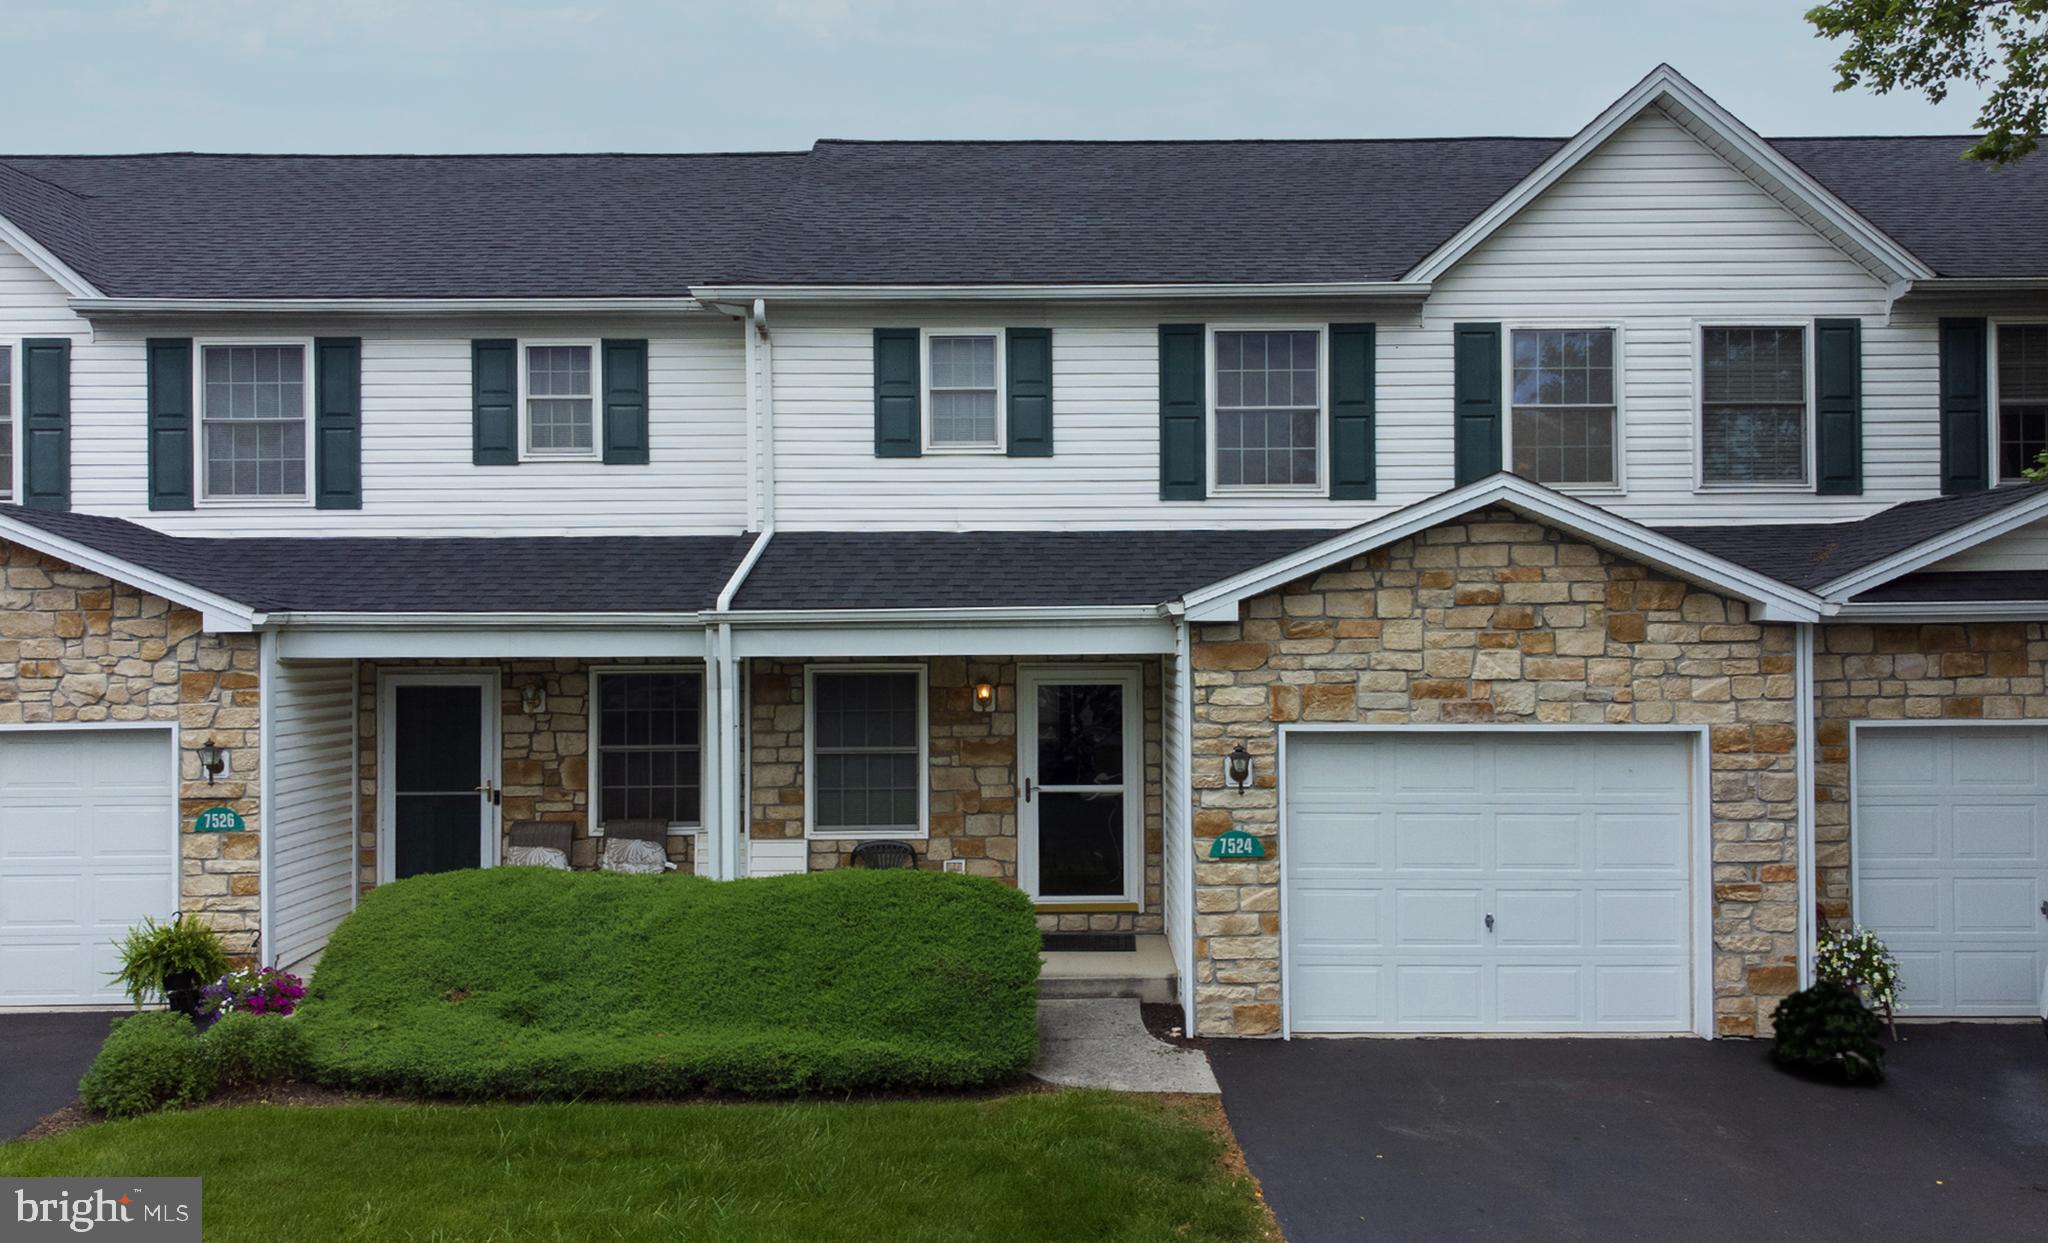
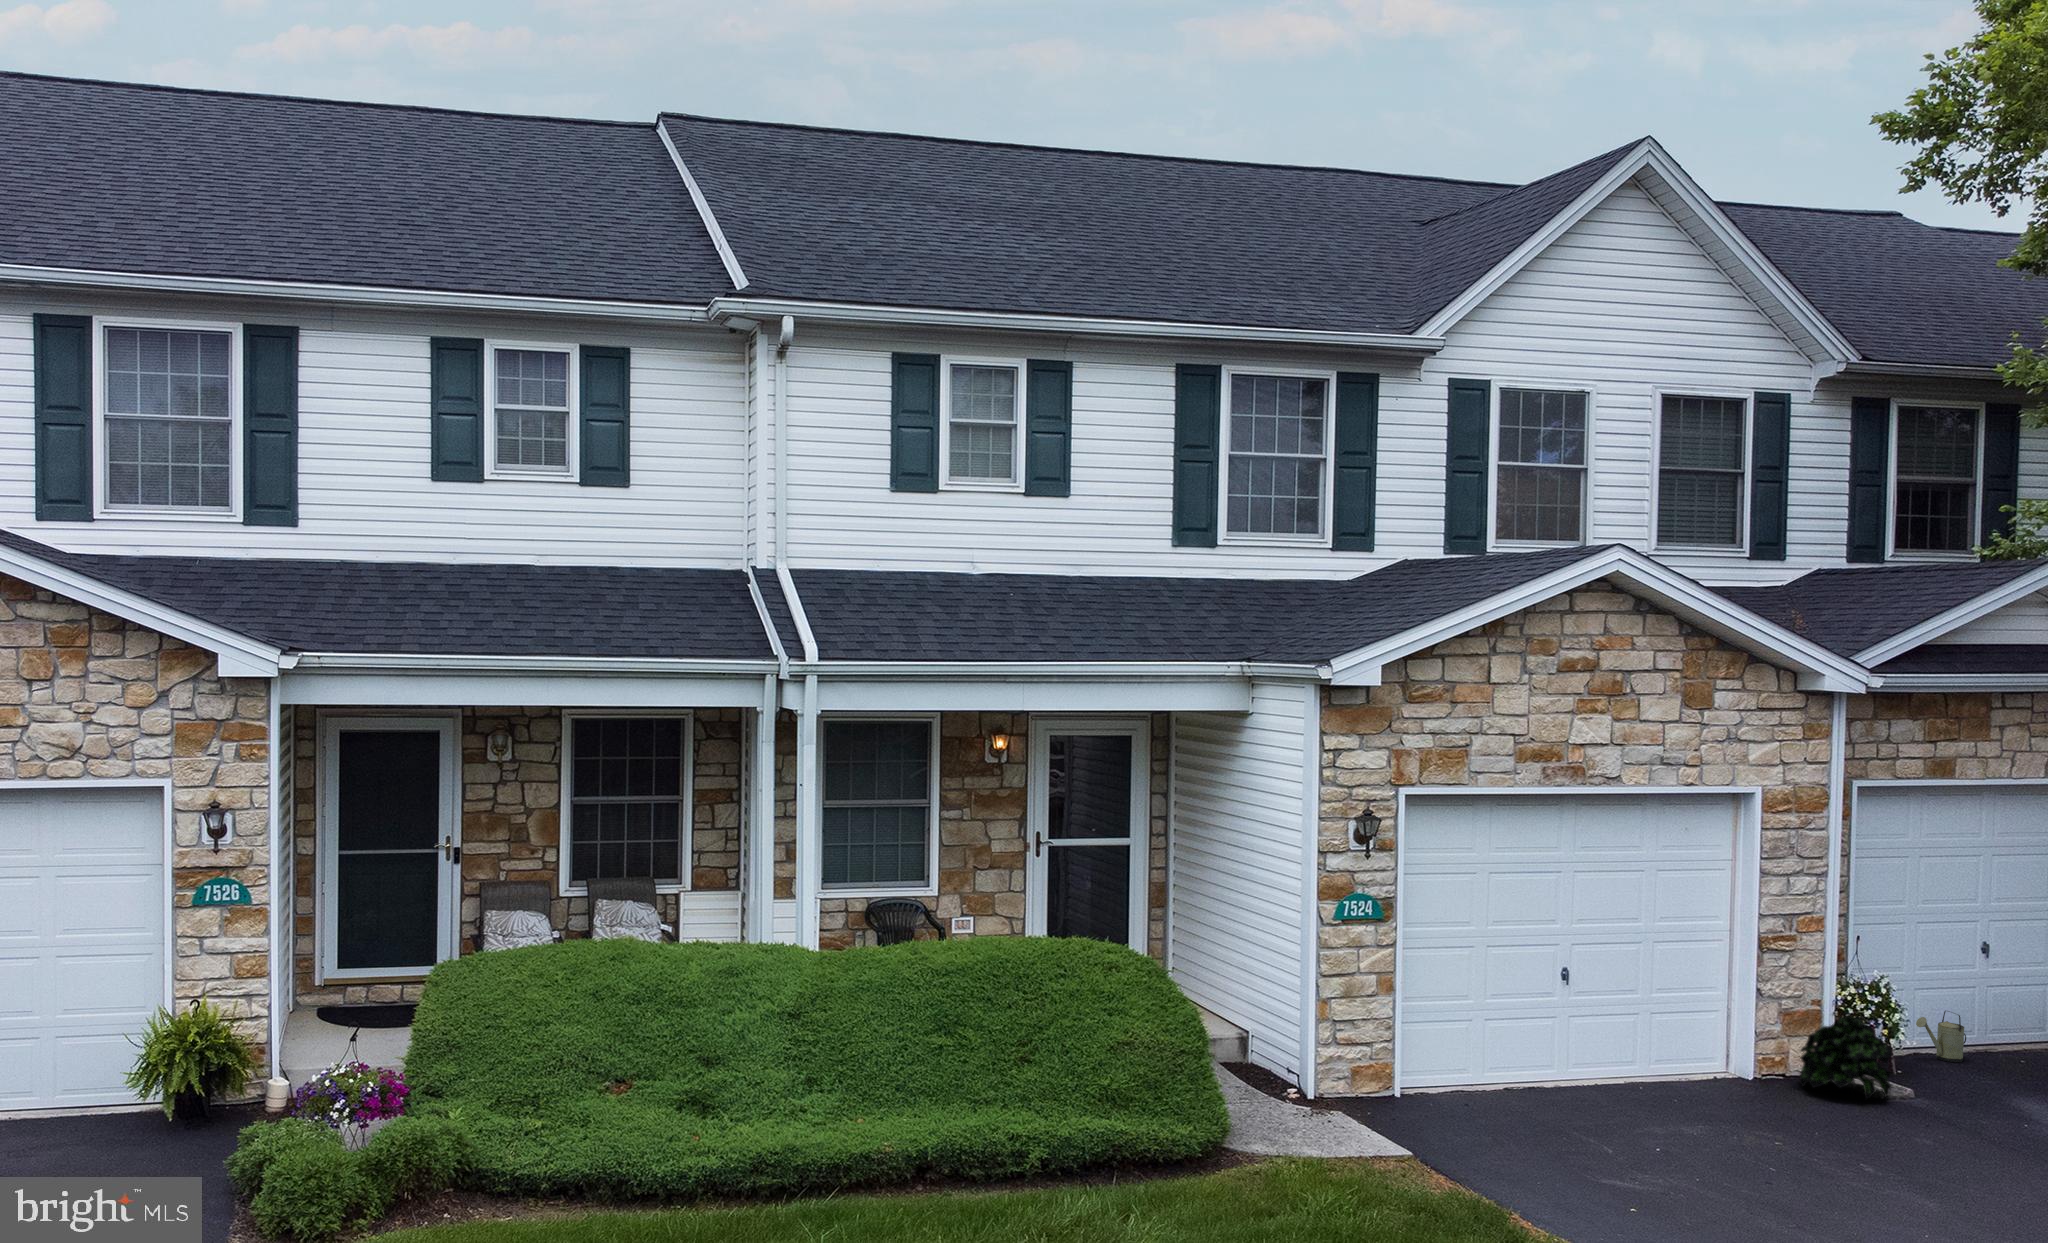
watering can: none [1928,976,1996,1036] -> present [1916,1011,1966,1062]

